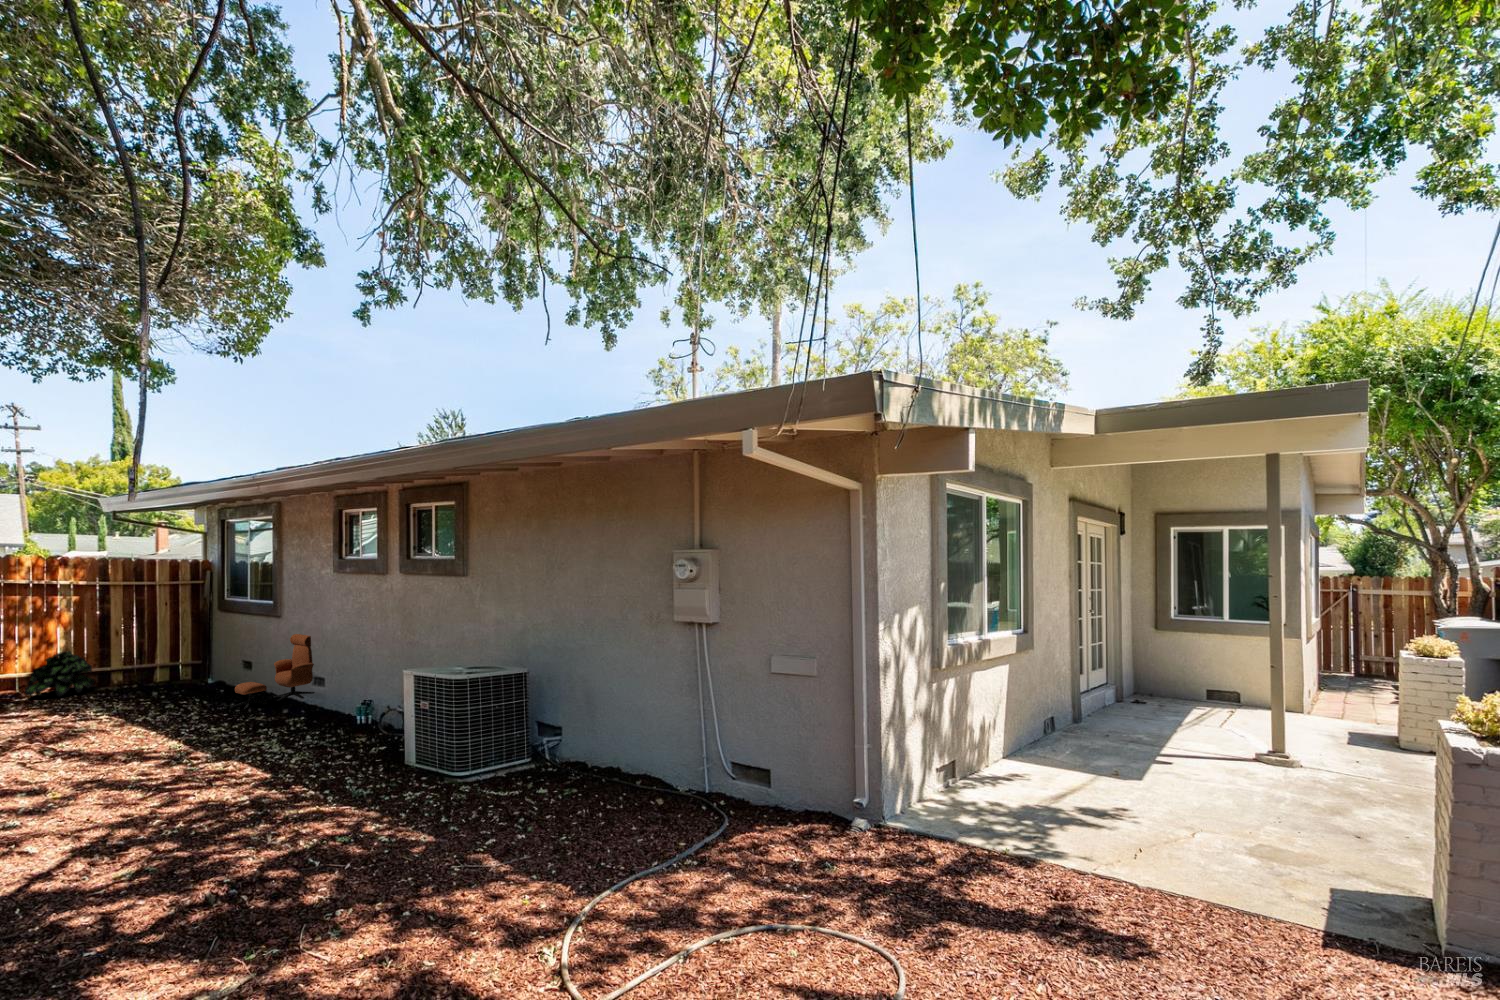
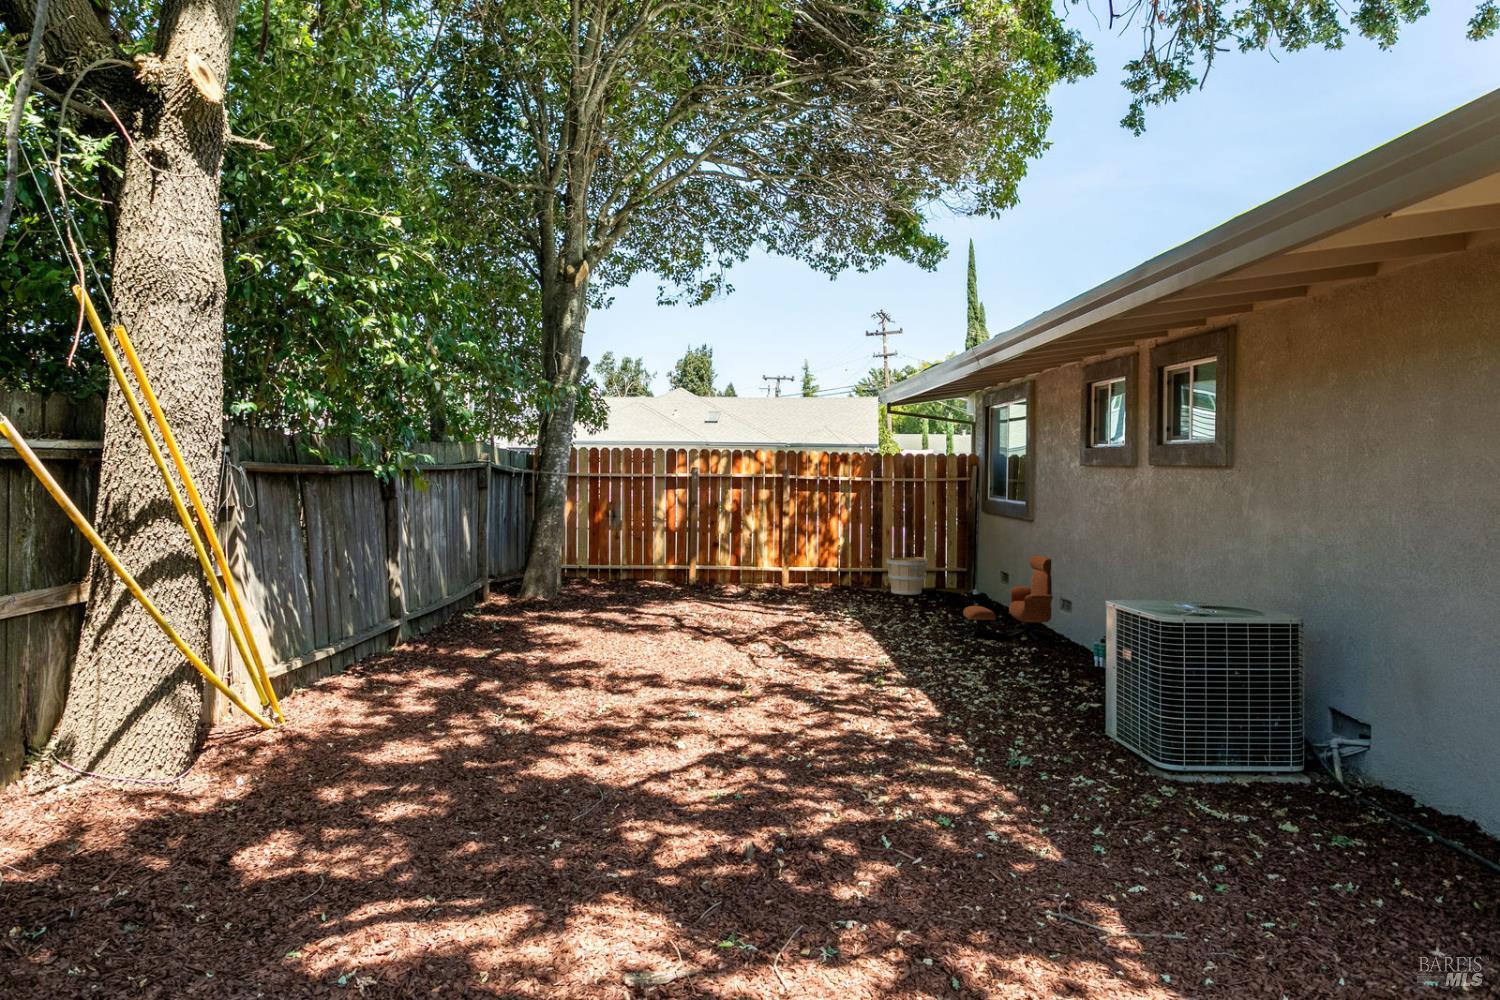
wooden bucket: none [122,646,171,684] -> present [886,557,928,595]
potted plant: present [25,651,95,697] -> none [808,549,862,593]

